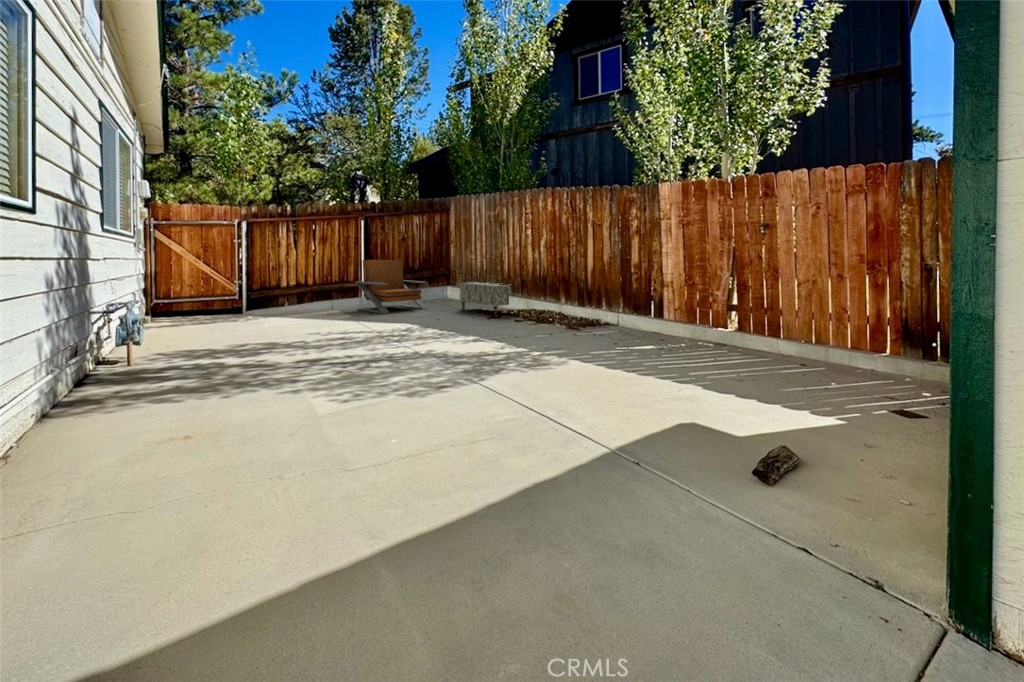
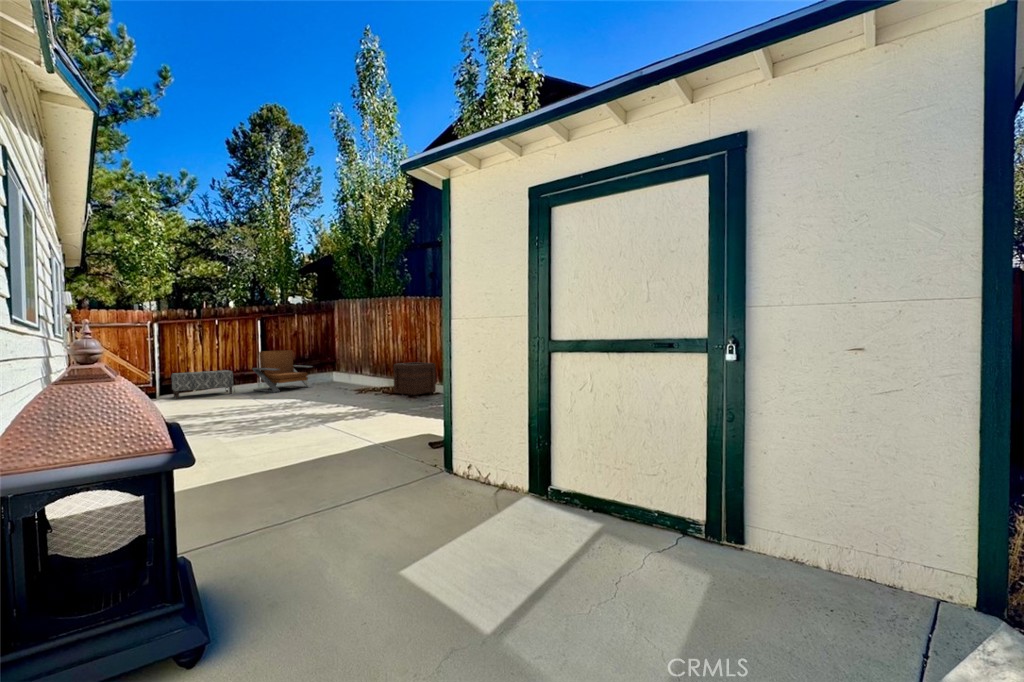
wooden crate: none [537,280,598,328] -> present [393,362,436,395]
bench: present [460,282,511,315] -> present [172,370,233,398]

